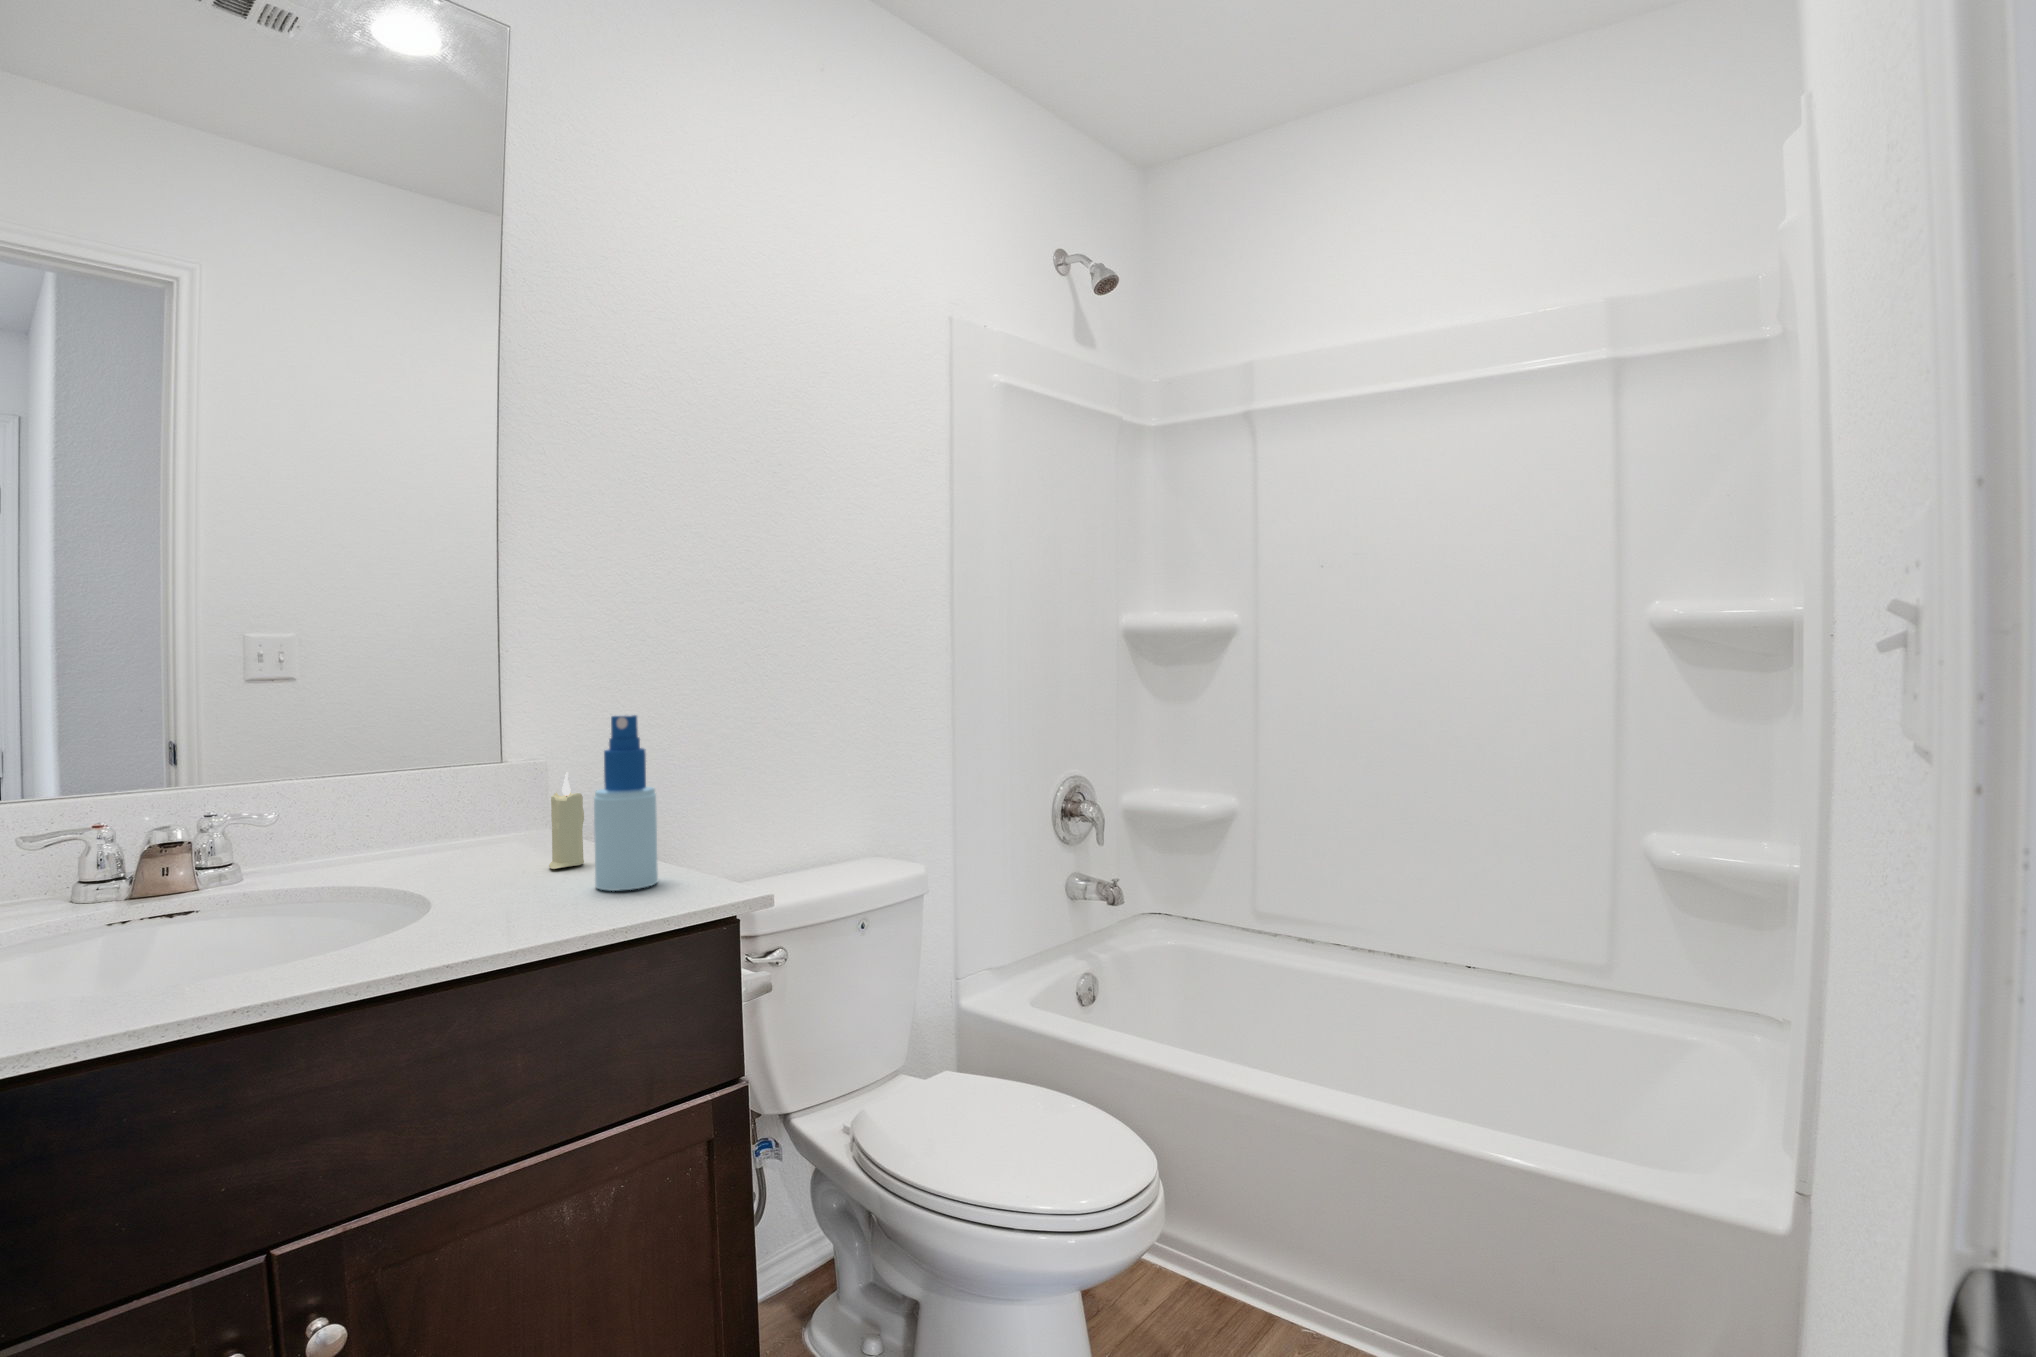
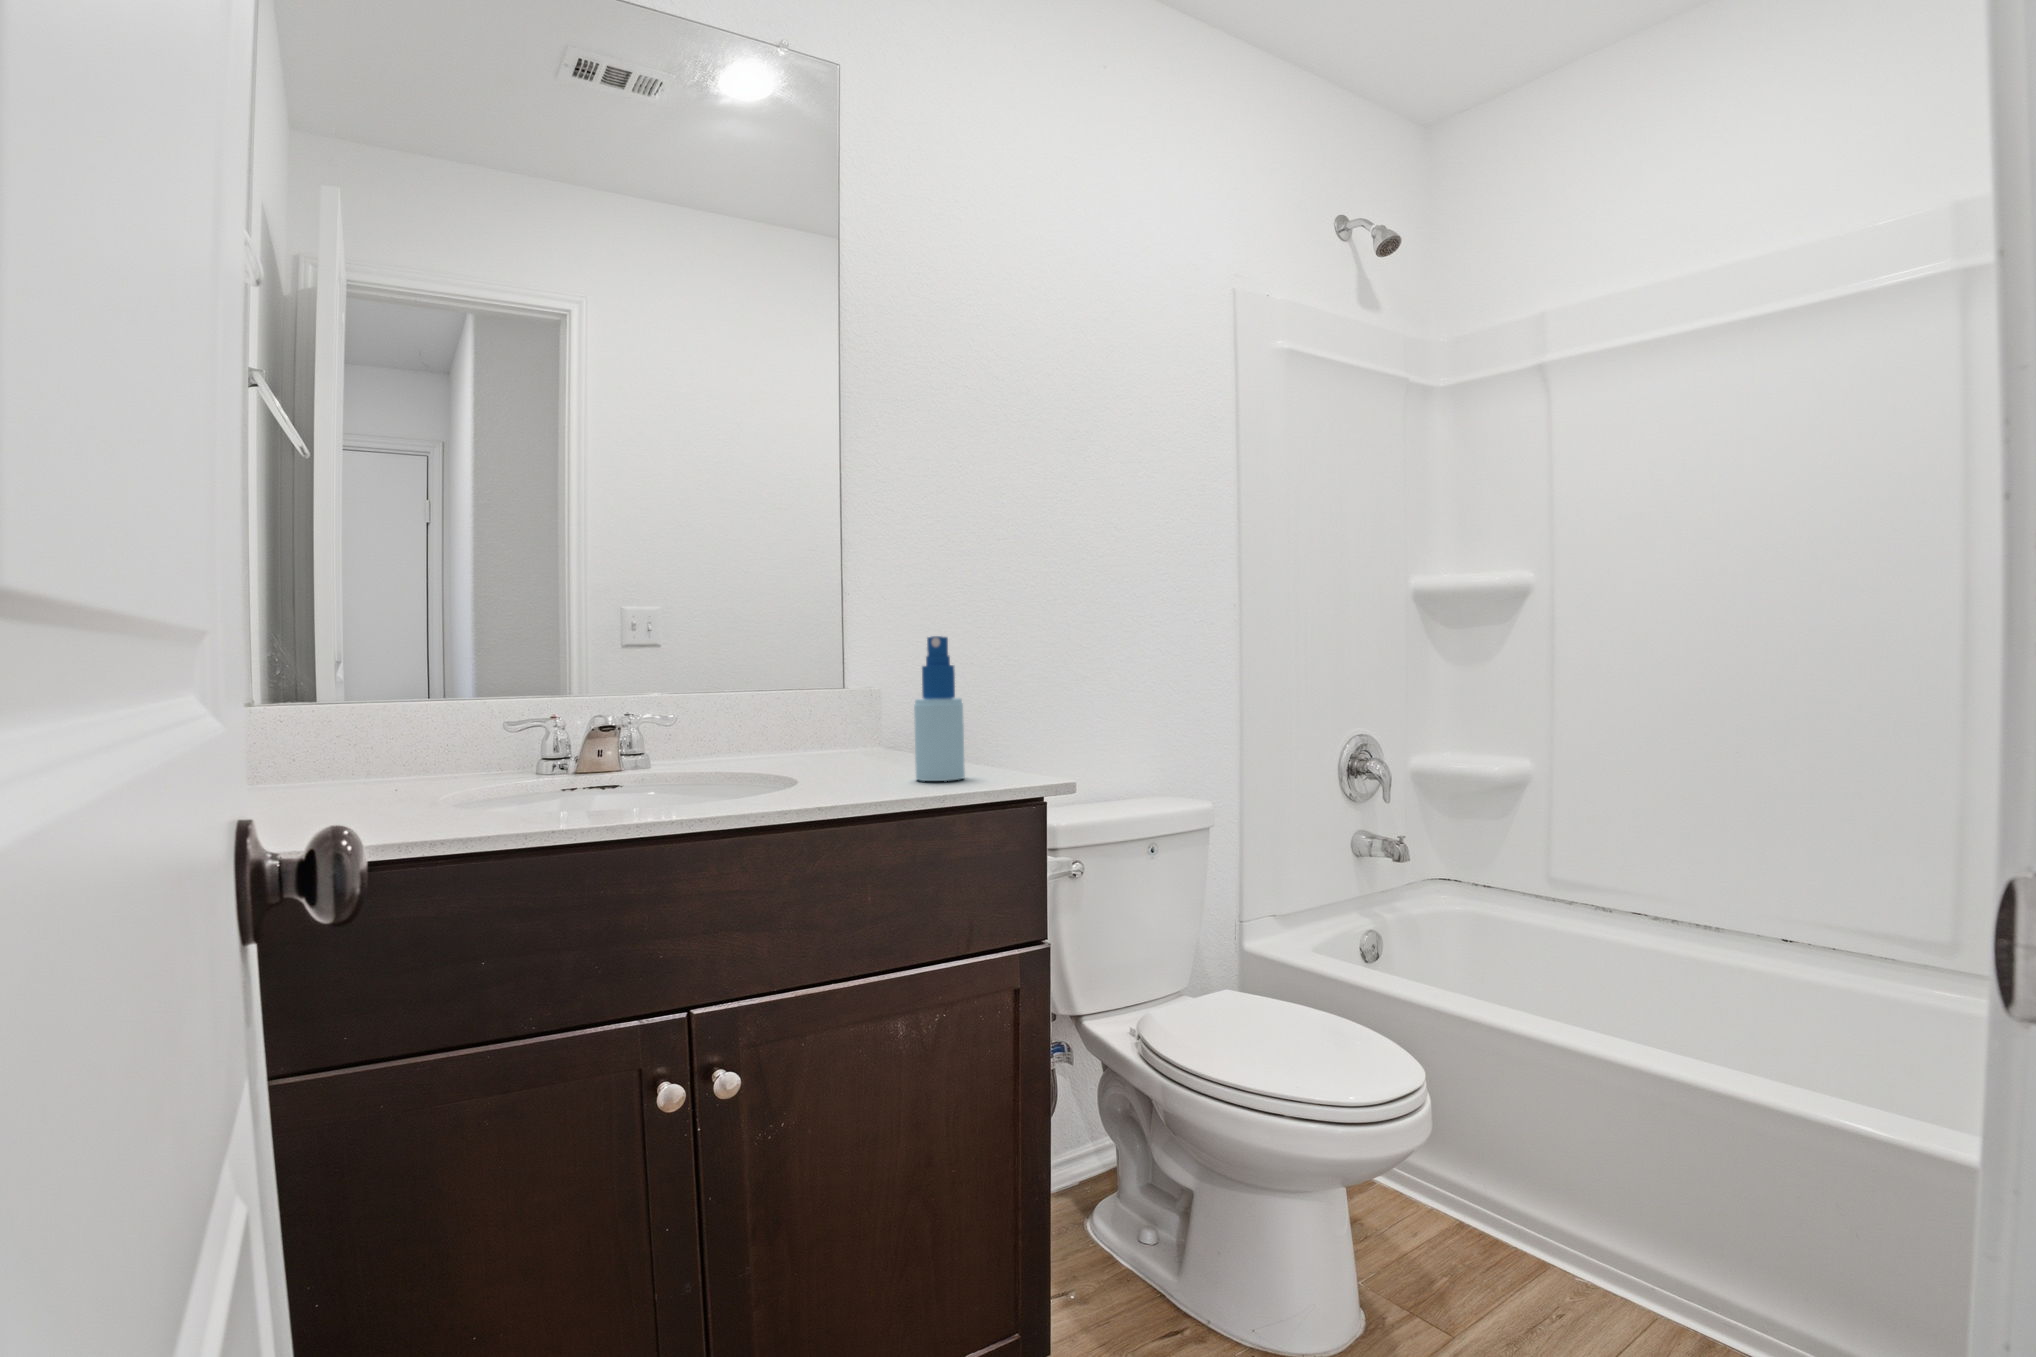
candle: present [549,772,584,869] -> none [880,690,907,769]

